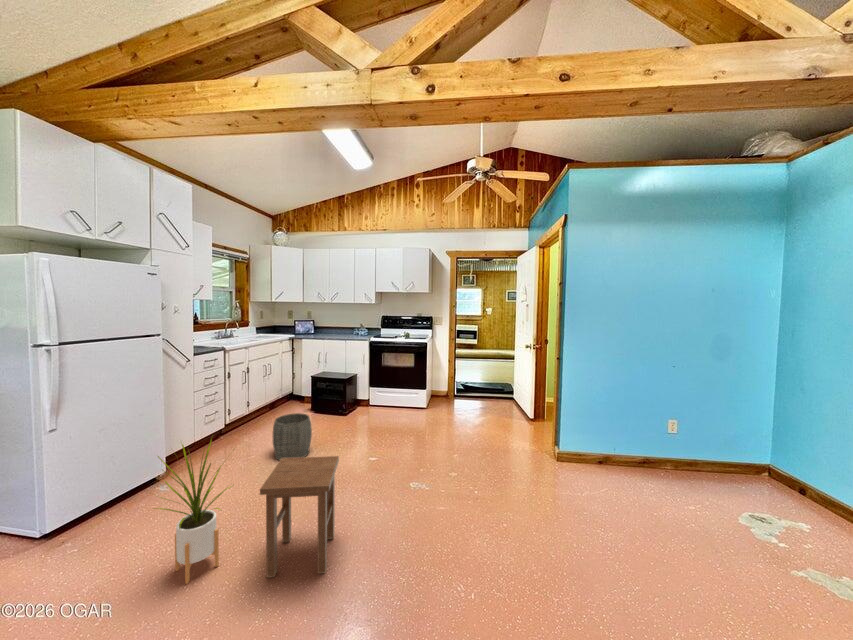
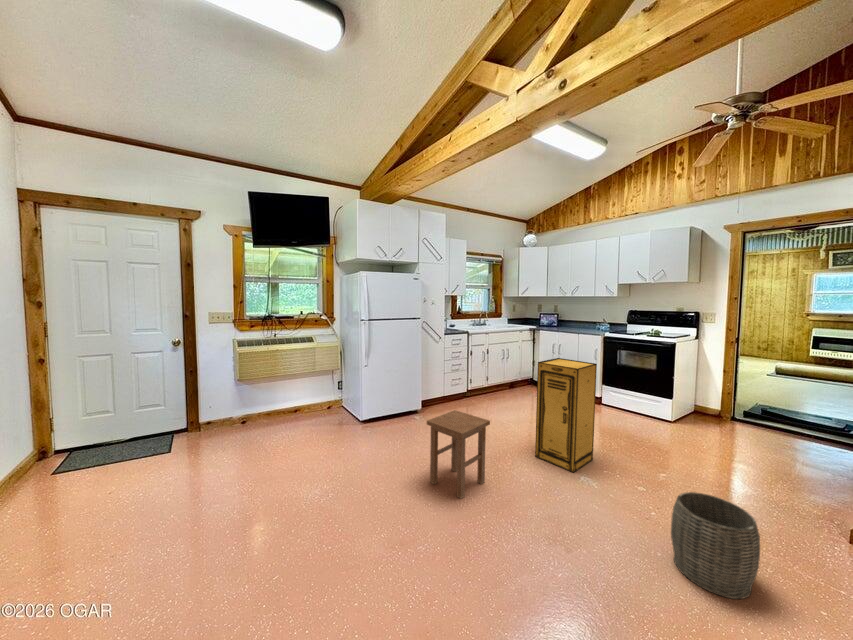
storage cabinet: none [359,367,406,479] -> present [535,358,597,473]
woven basket: present [273,413,312,460] -> present [671,492,760,599]
house plant: present [156,440,232,584] -> none [381,379,428,465]

